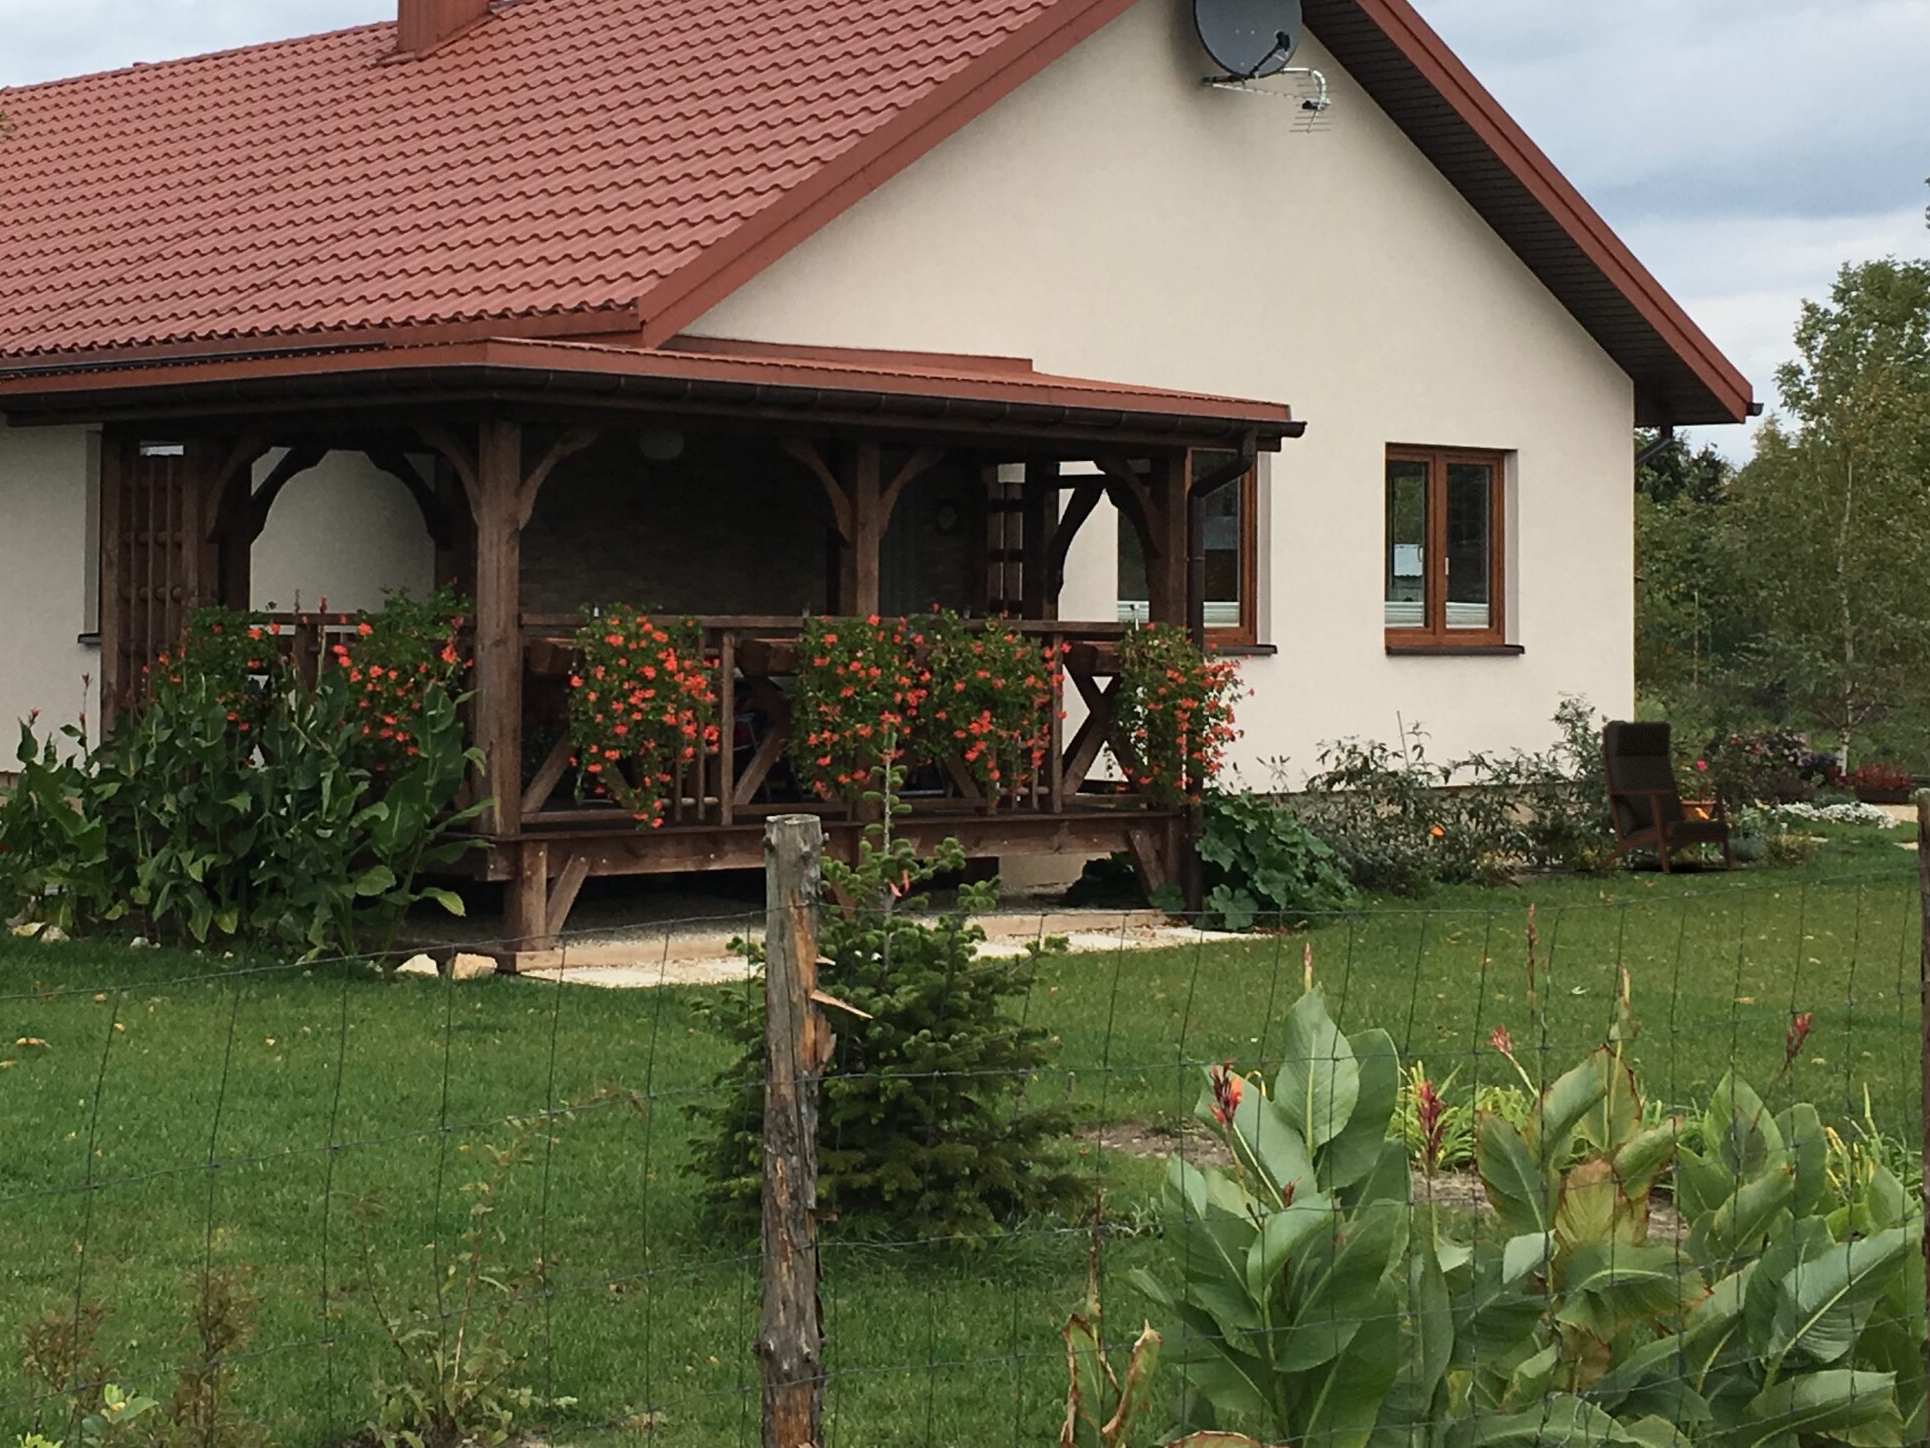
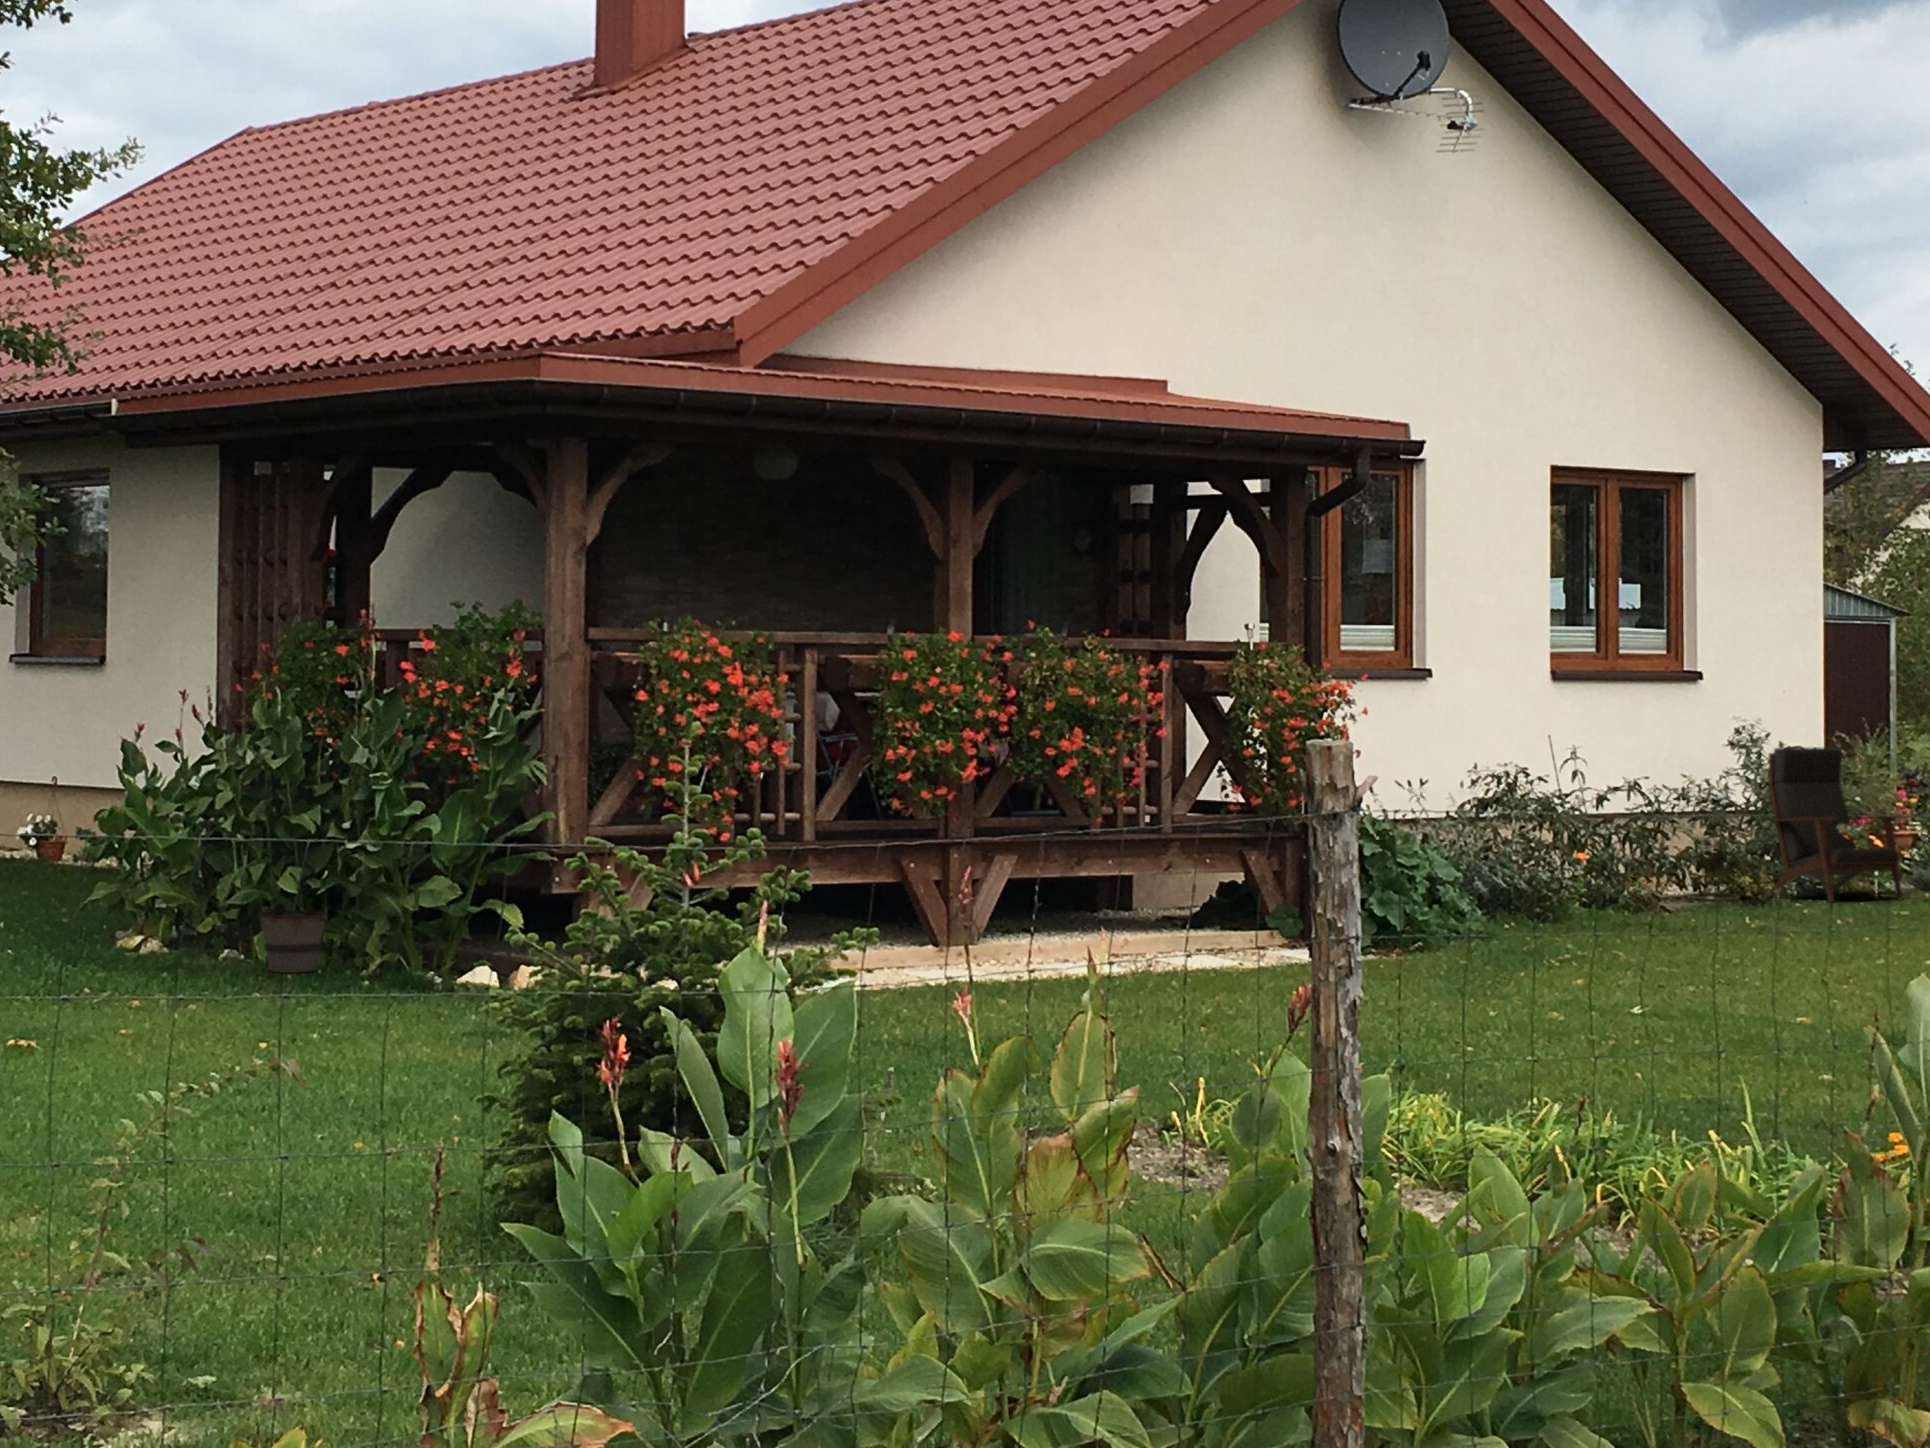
bucket: none [189,893,276,964] -> present [258,903,344,973]

